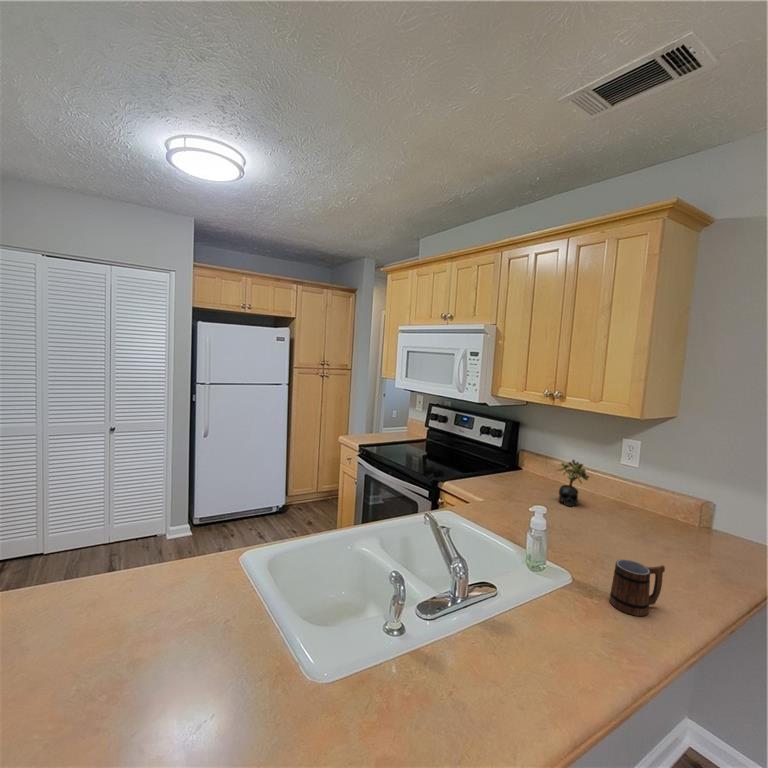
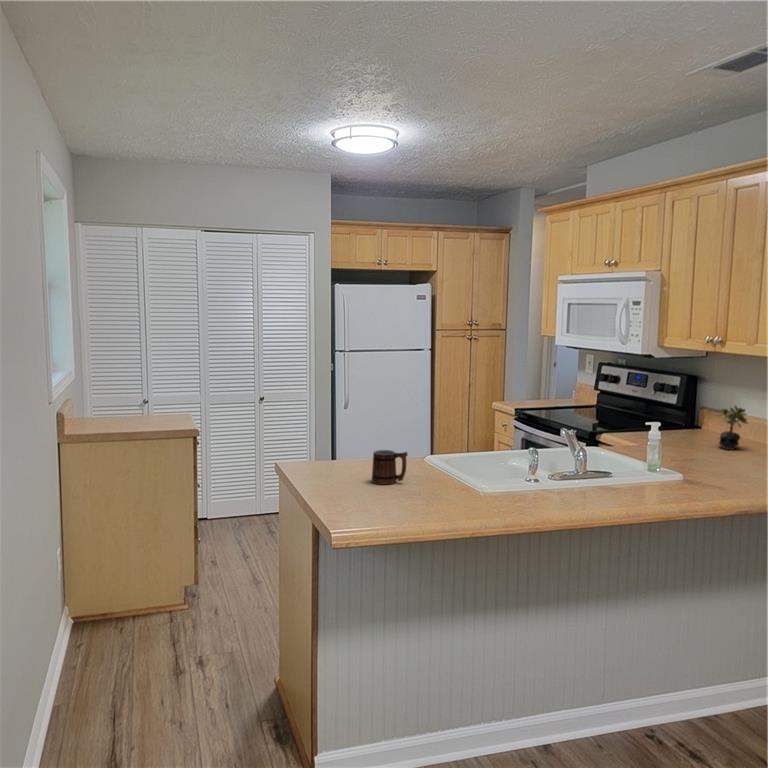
mug: present [609,560,665,616] -> present [372,450,407,484]

